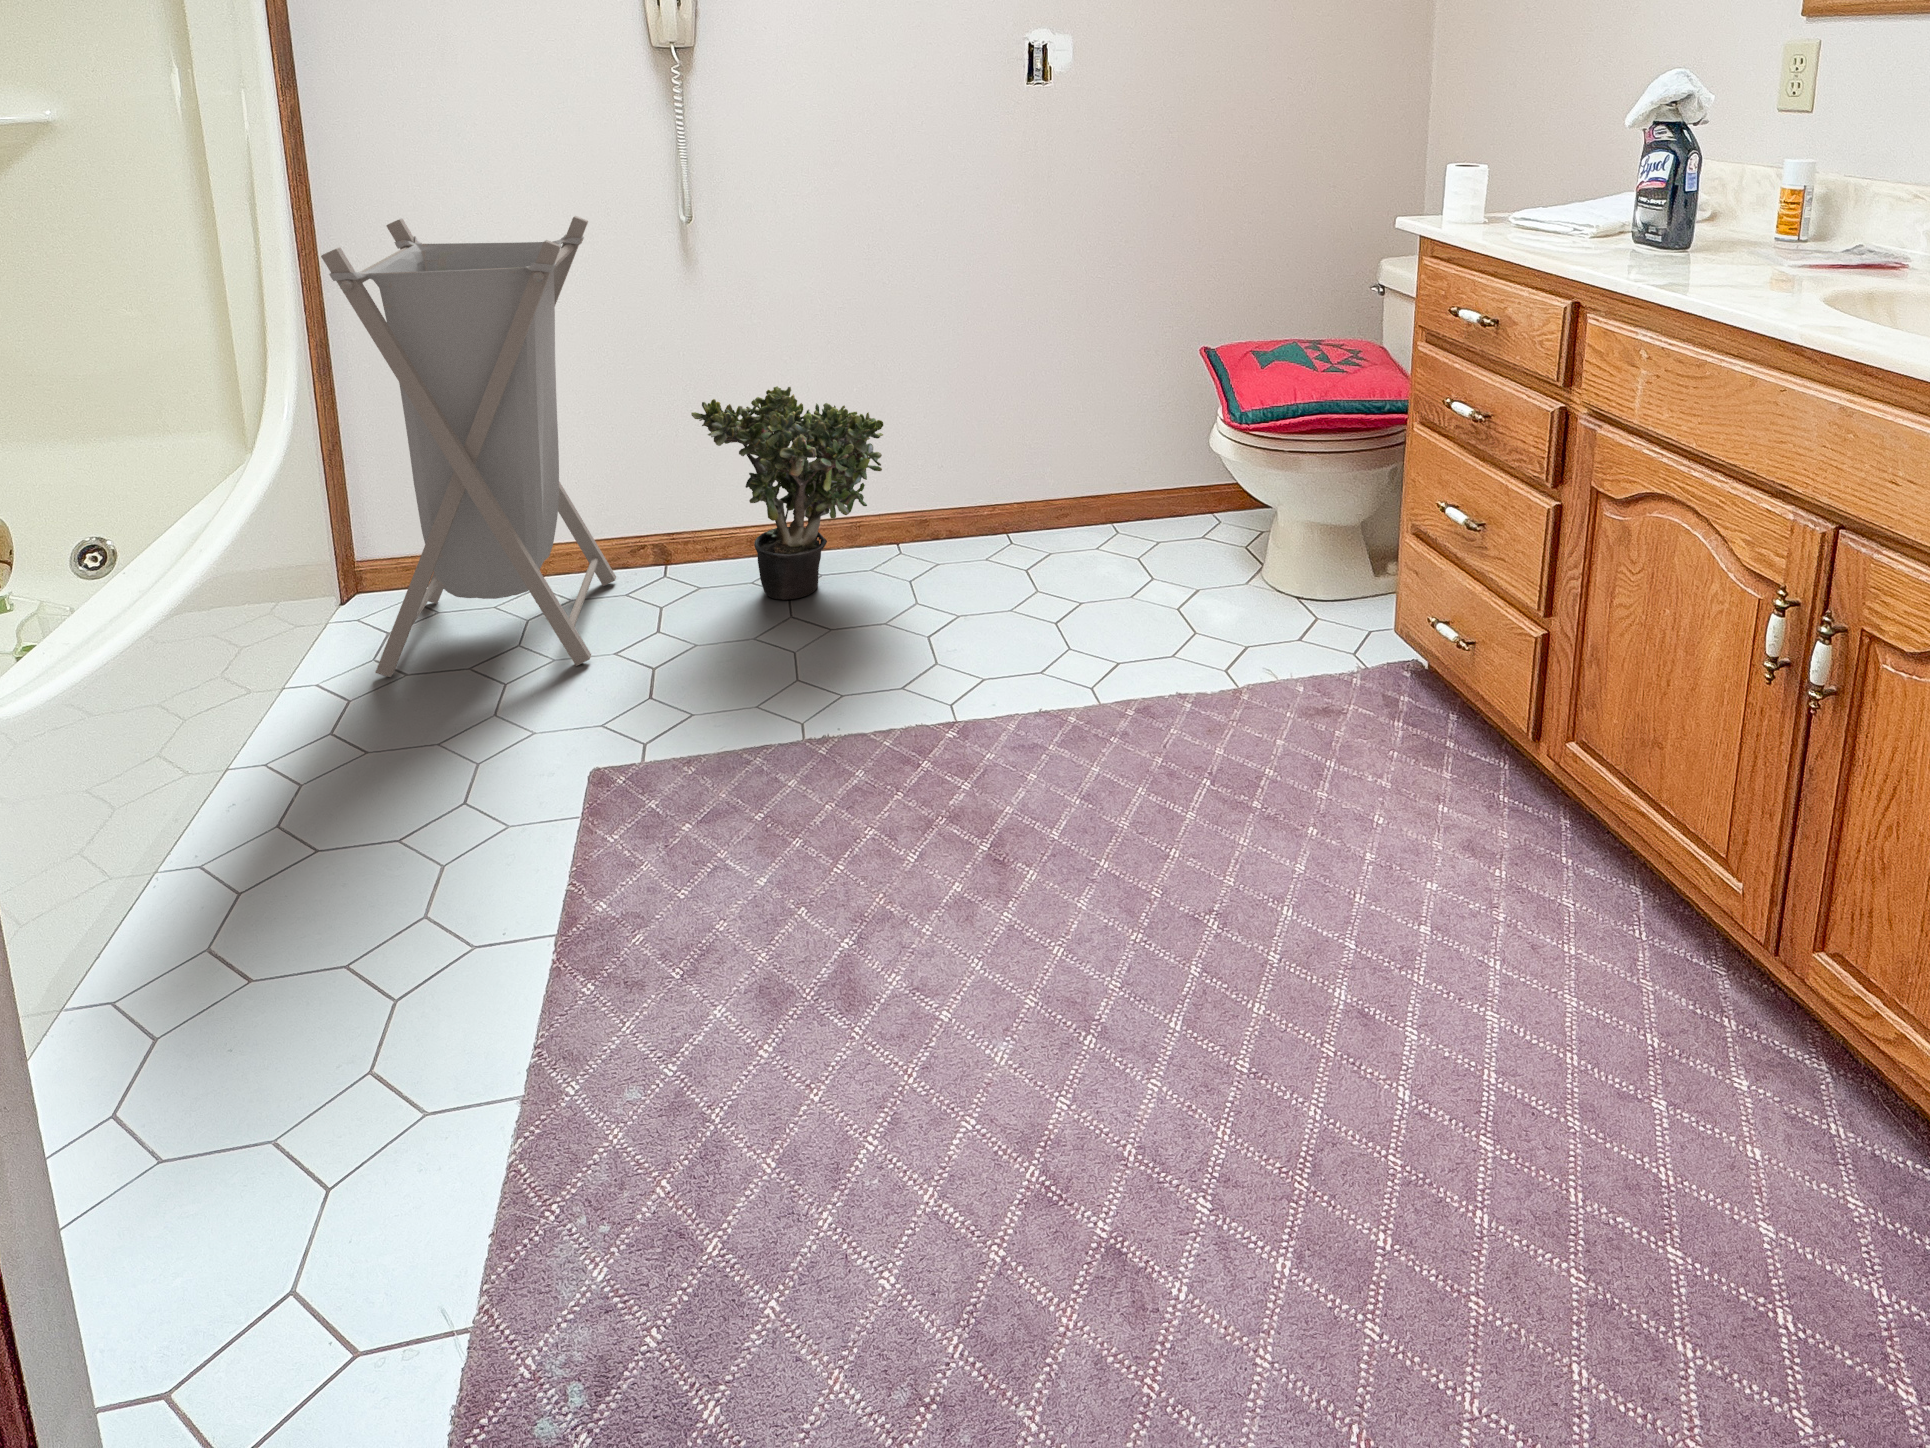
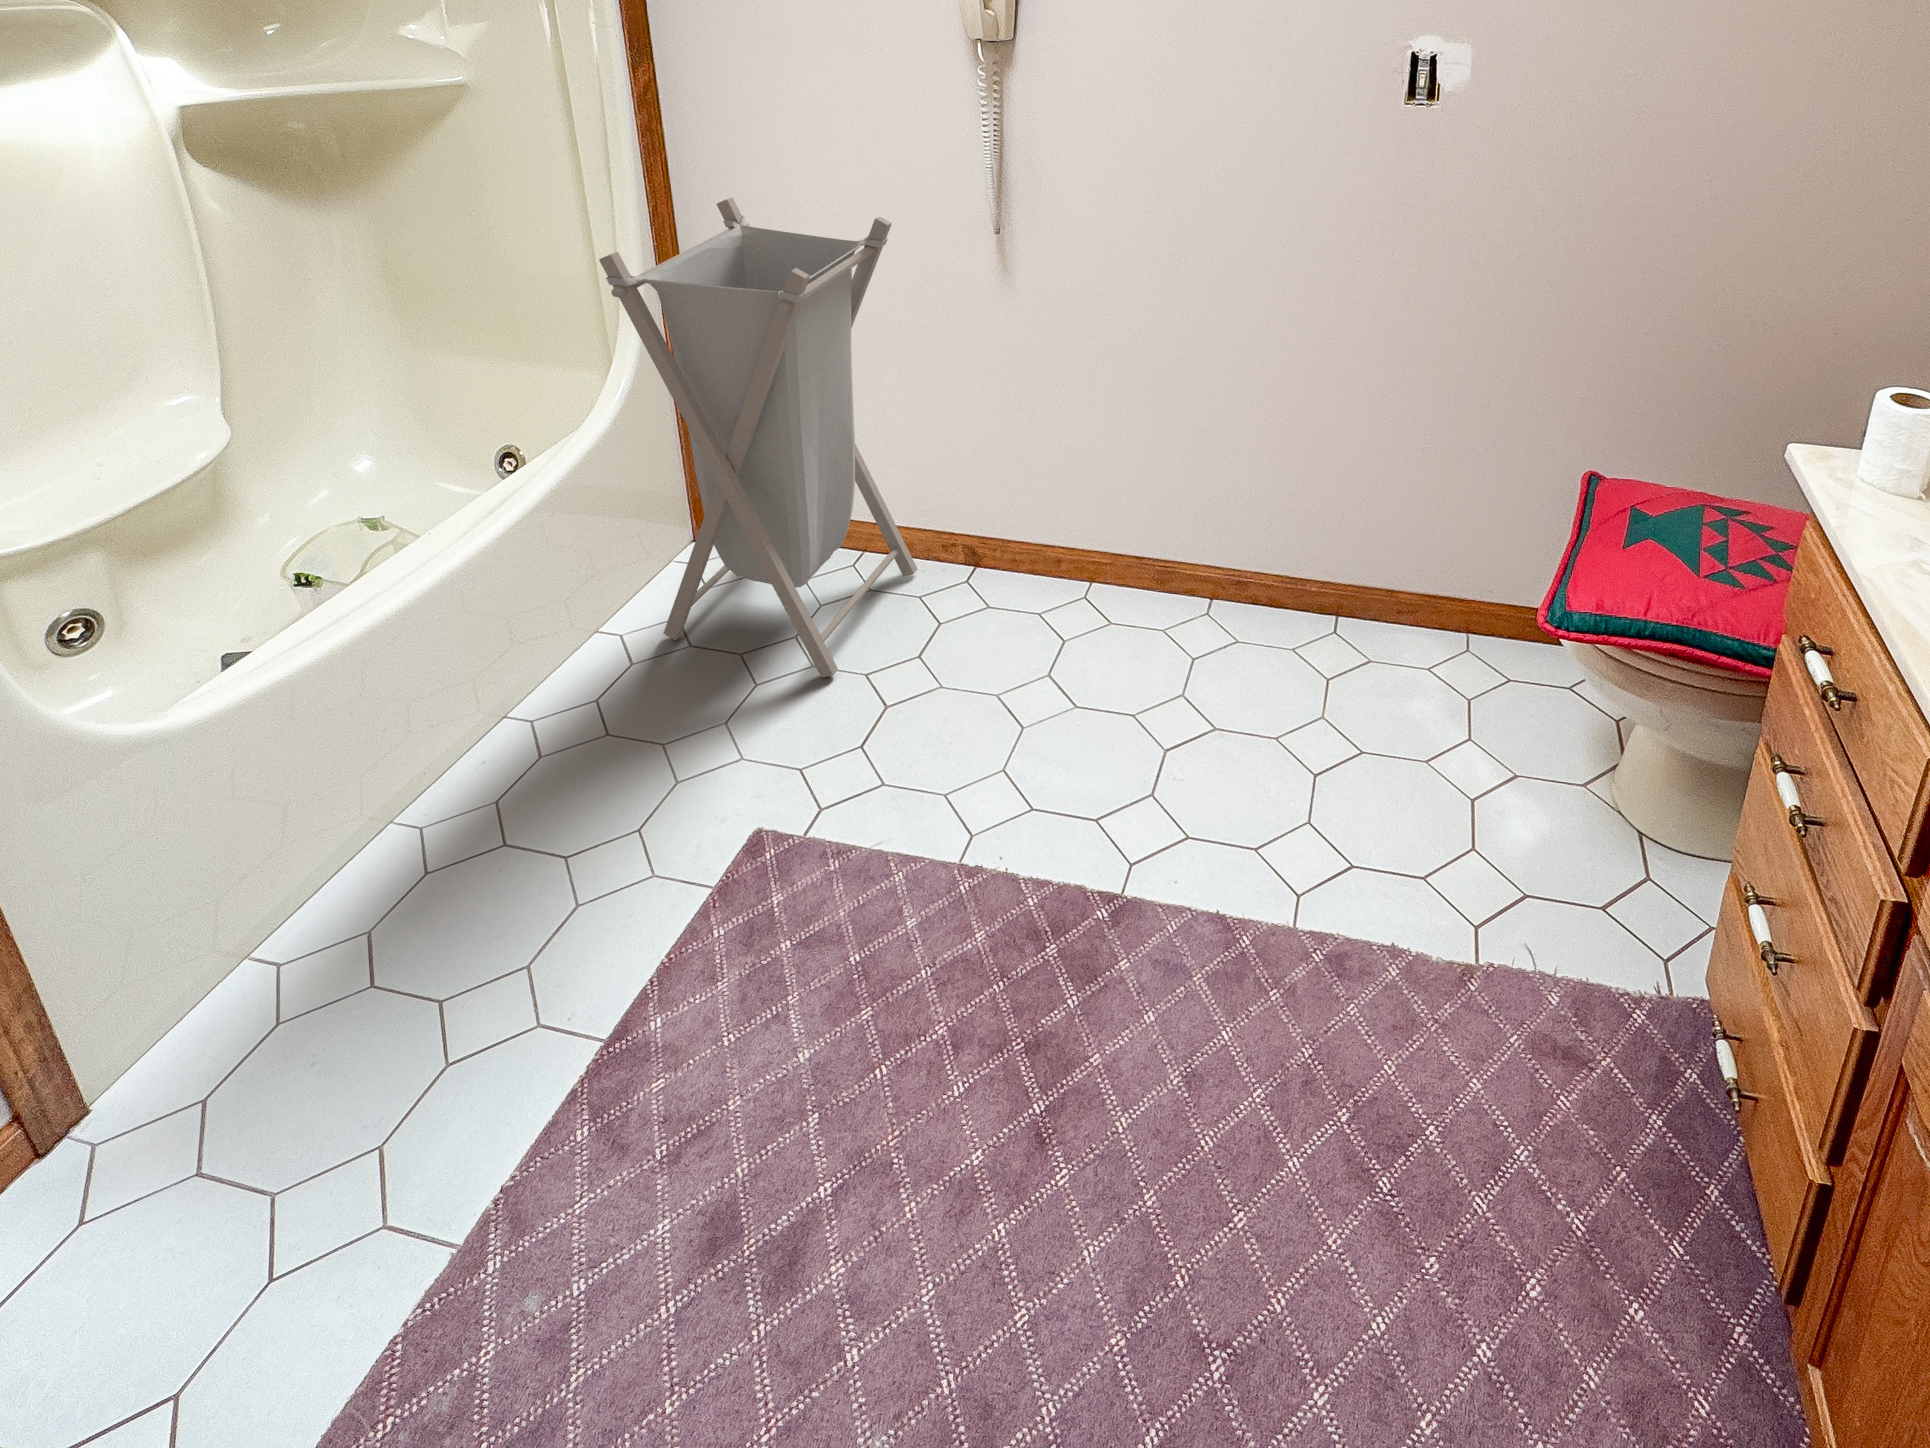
potted plant: present [691,386,883,600] -> none [970,428,1175,650]

